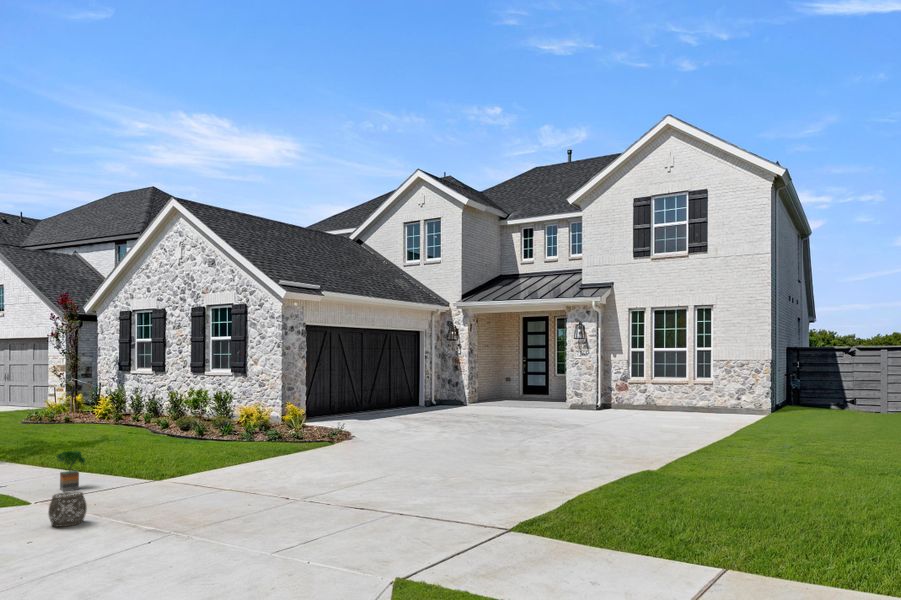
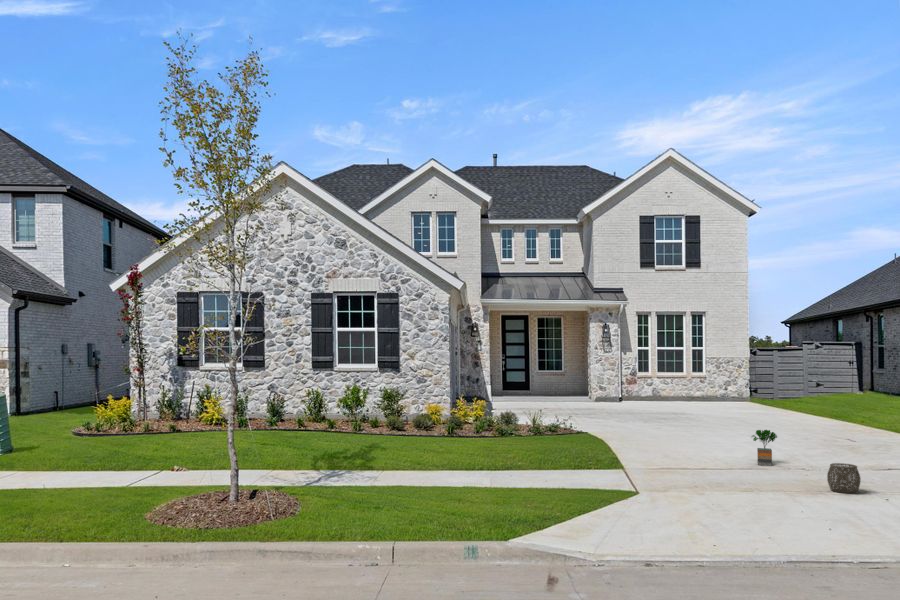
potted tree: present [57,451,85,492] -> present [752,430,777,466]

